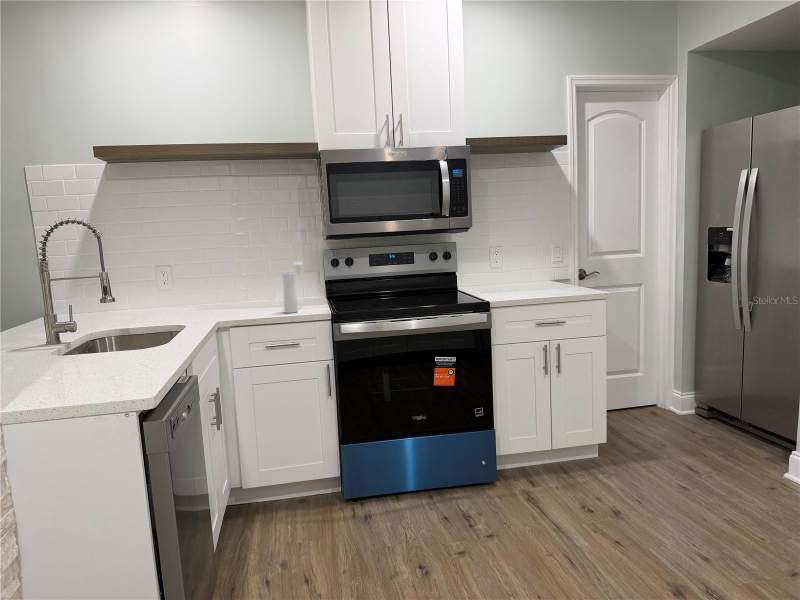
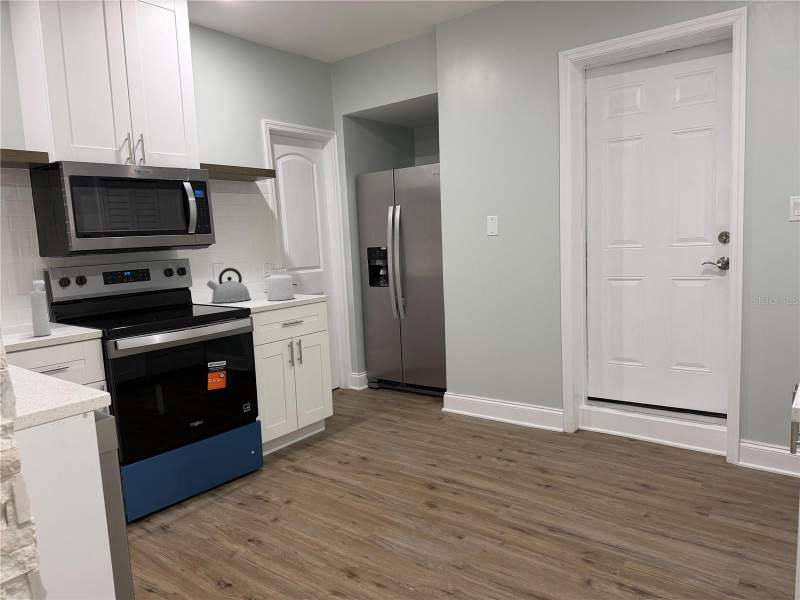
kettle: none [474,253,521,291] -> present [207,268,251,303]
jar: none [529,256,561,295] -> present [266,268,294,301]

